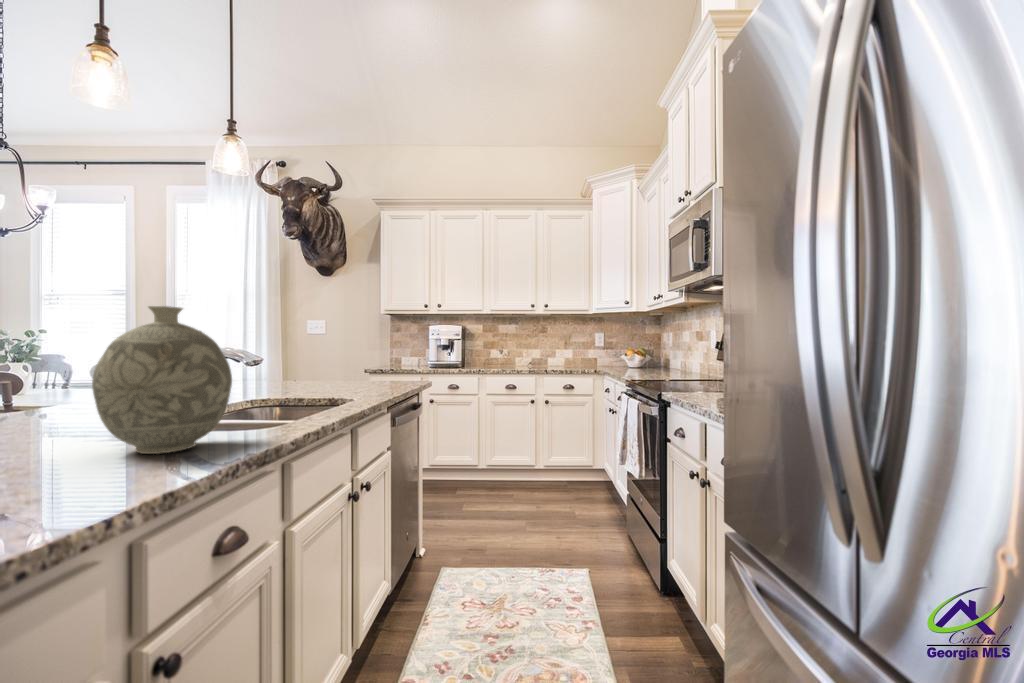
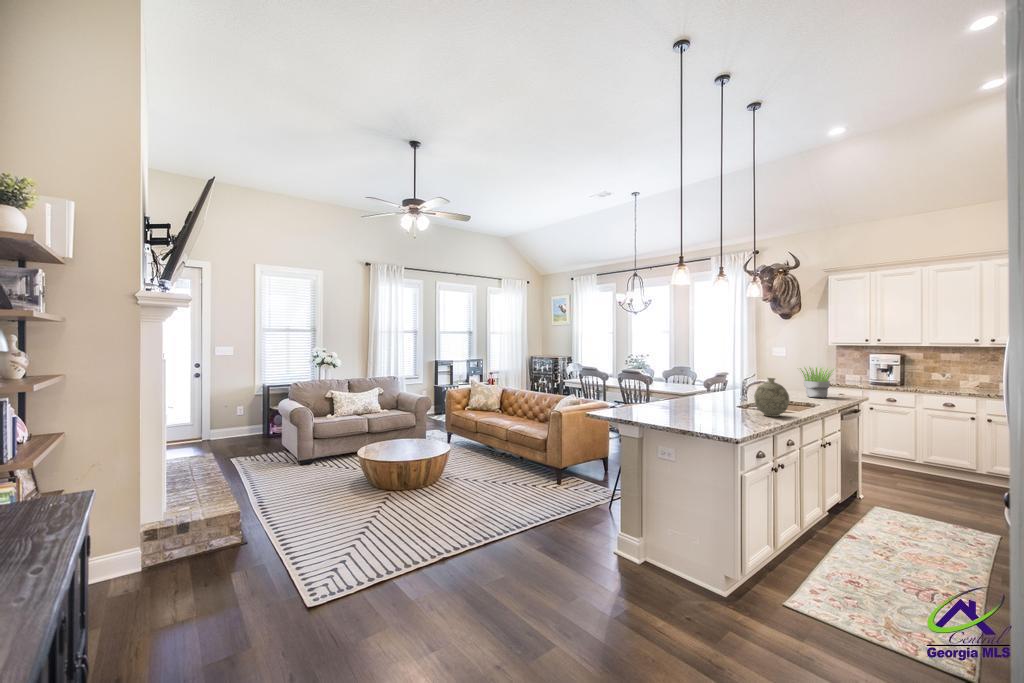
potted plant: none [314,323,388,386] -> present [800,367,836,398]

